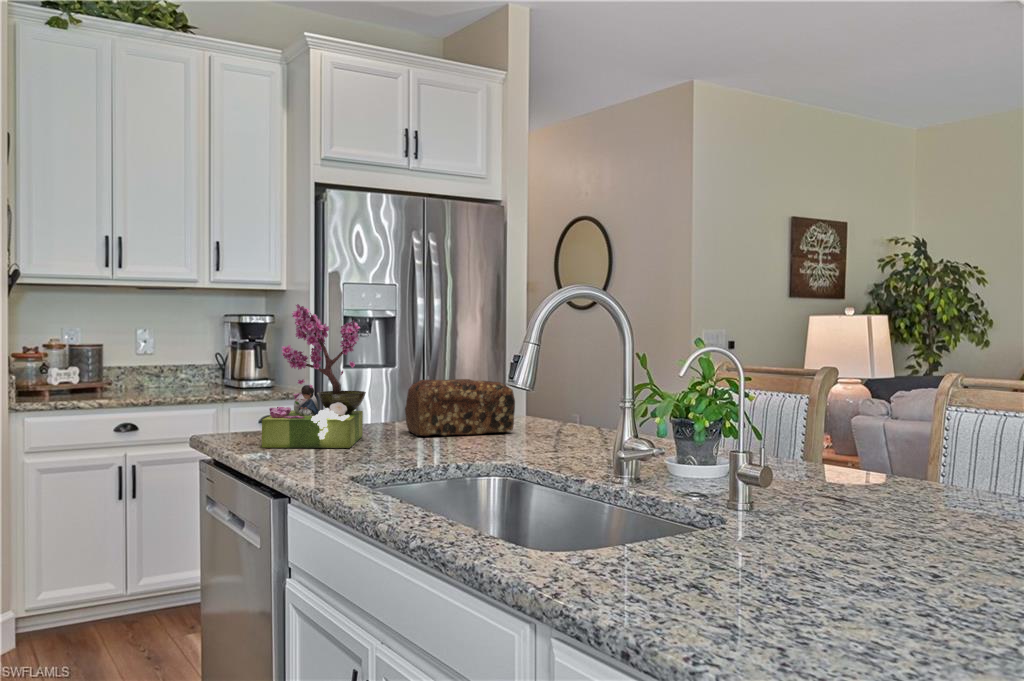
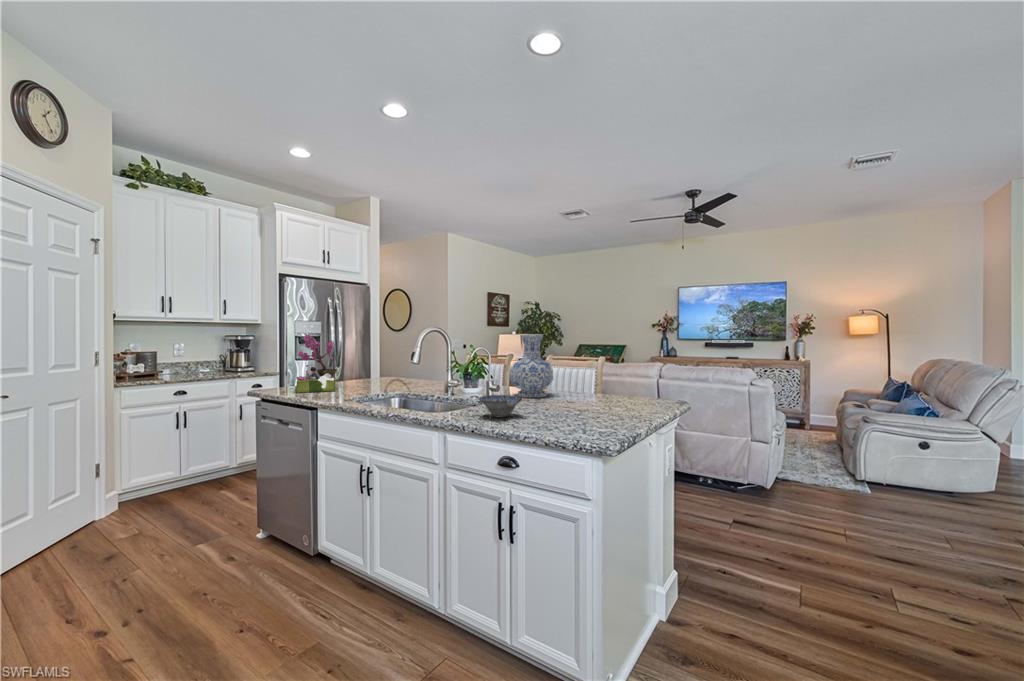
vase: none [818,300,978,517] -> present [510,334,553,397]
bread loaf: present [405,379,515,436] -> none [350,363,397,386]
ceramic bowl: none [669,516,847,615] -> present [479,395,522,417]

